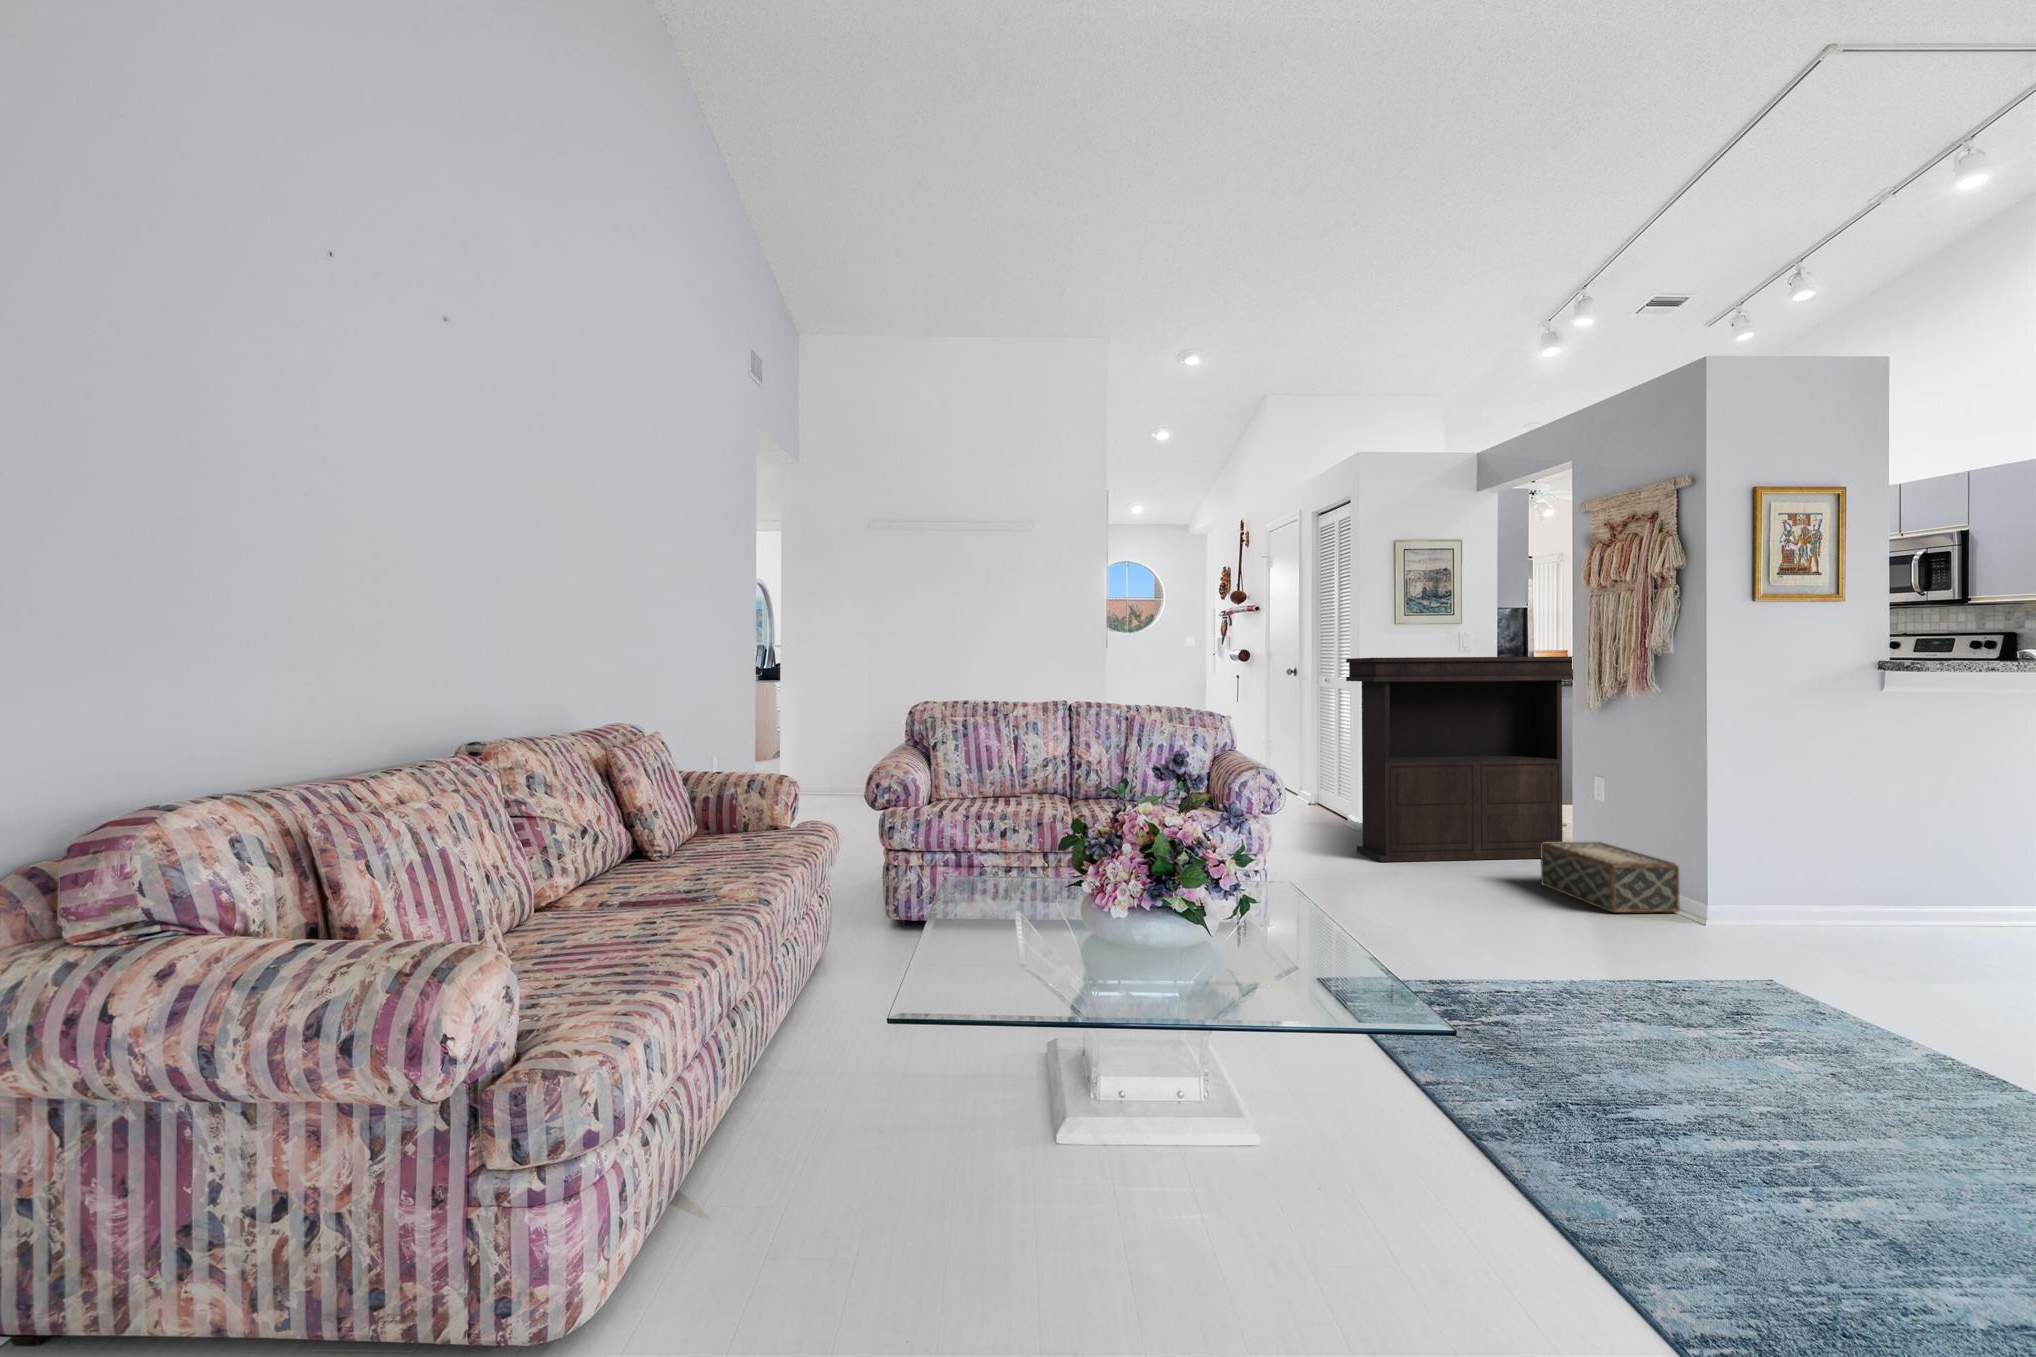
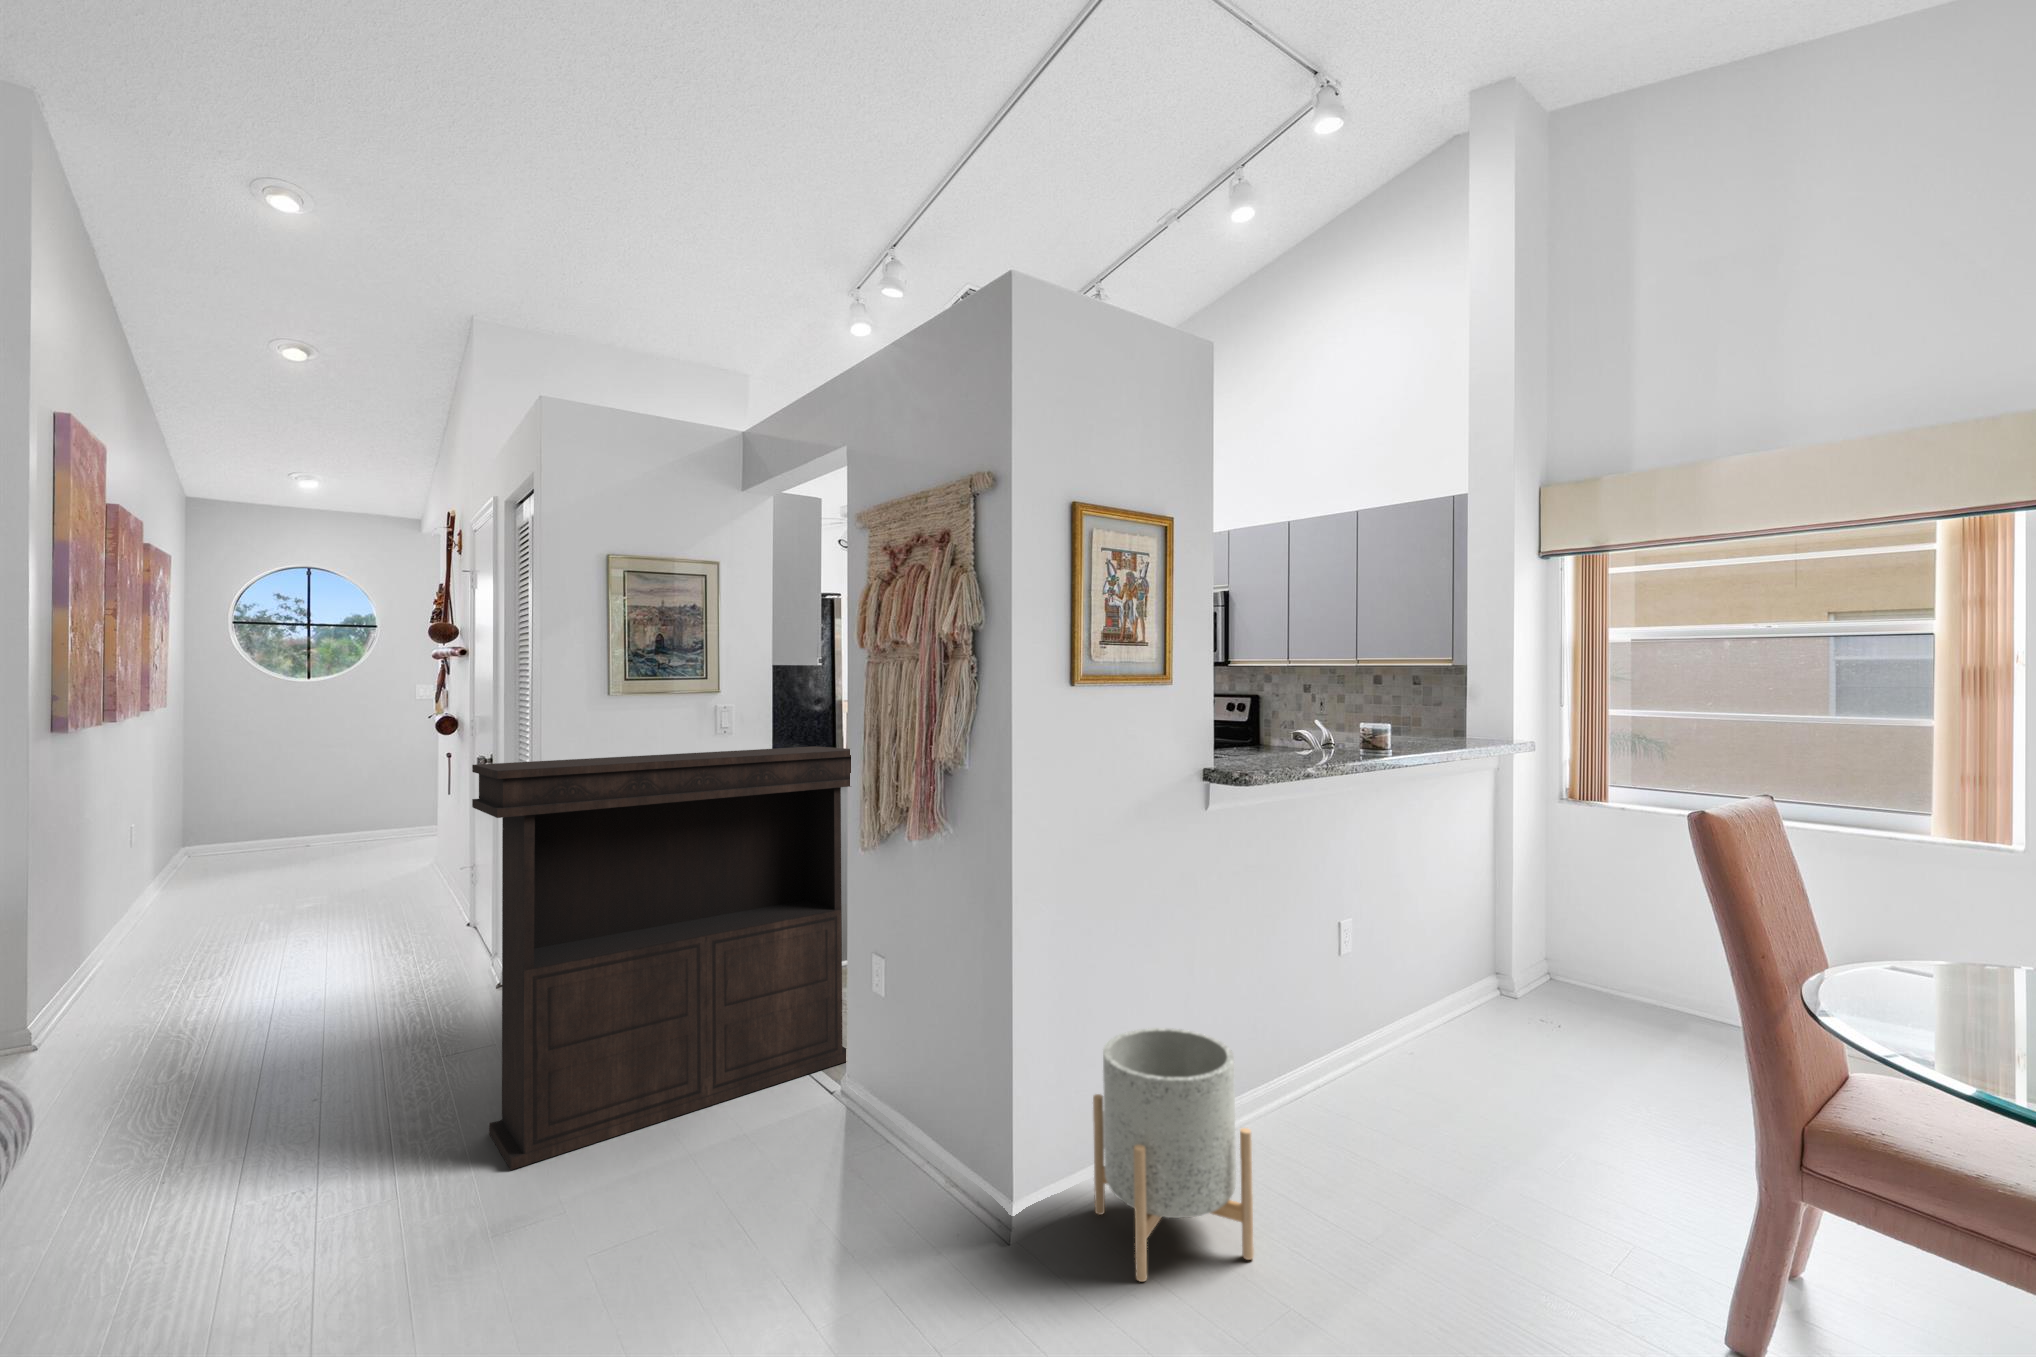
planter: none [1767,818,1894,949] -> present [1093,1028,1254,1282]
woven basket: present [1541,842,1680,913] -> none [783,1072,979,1270]

